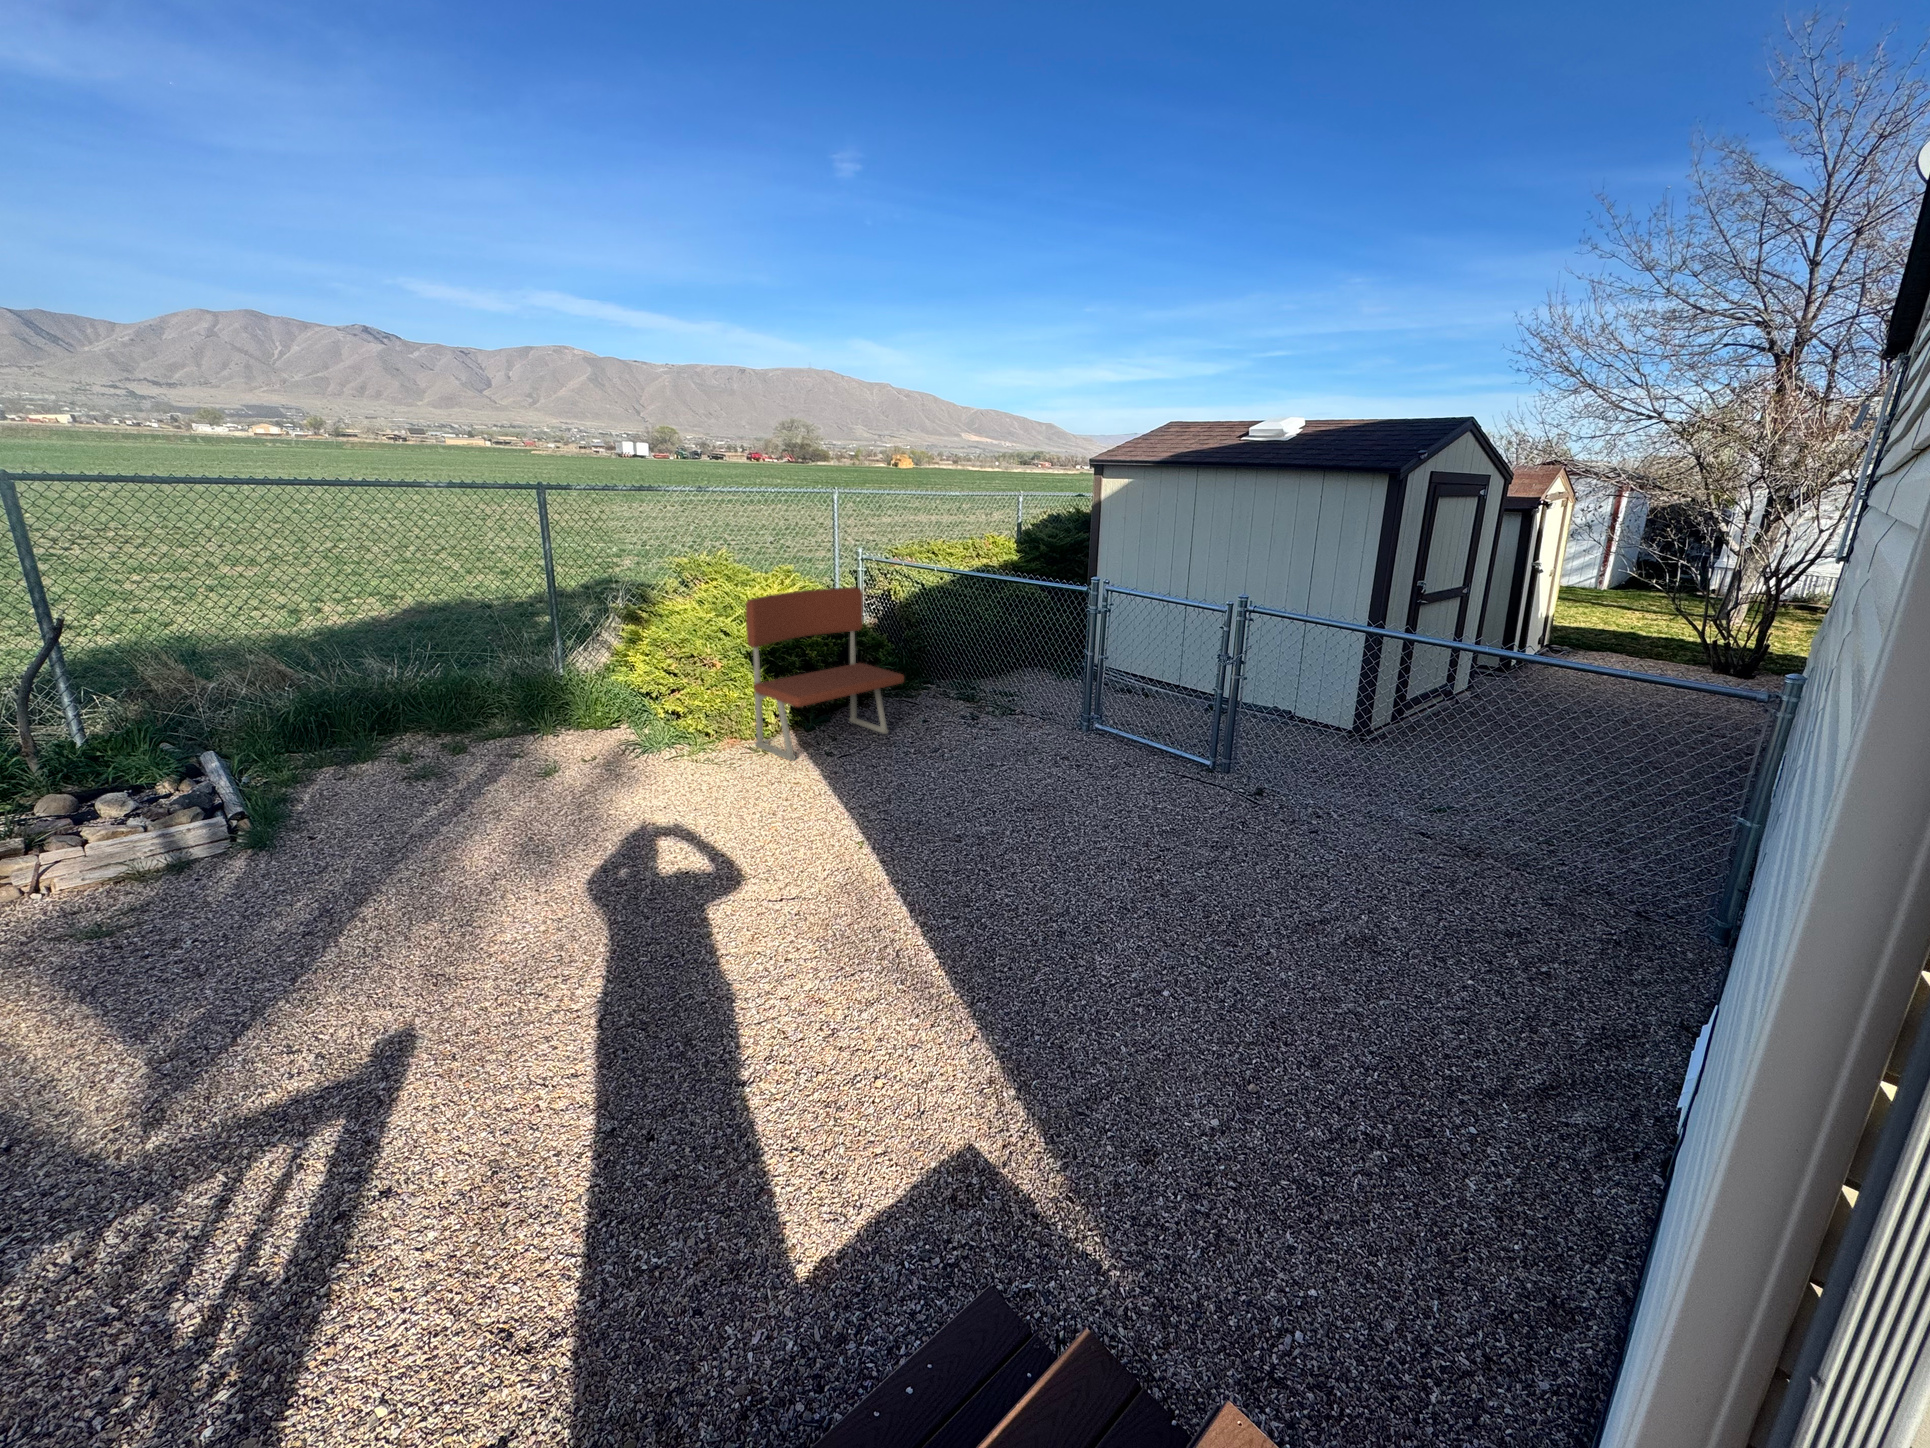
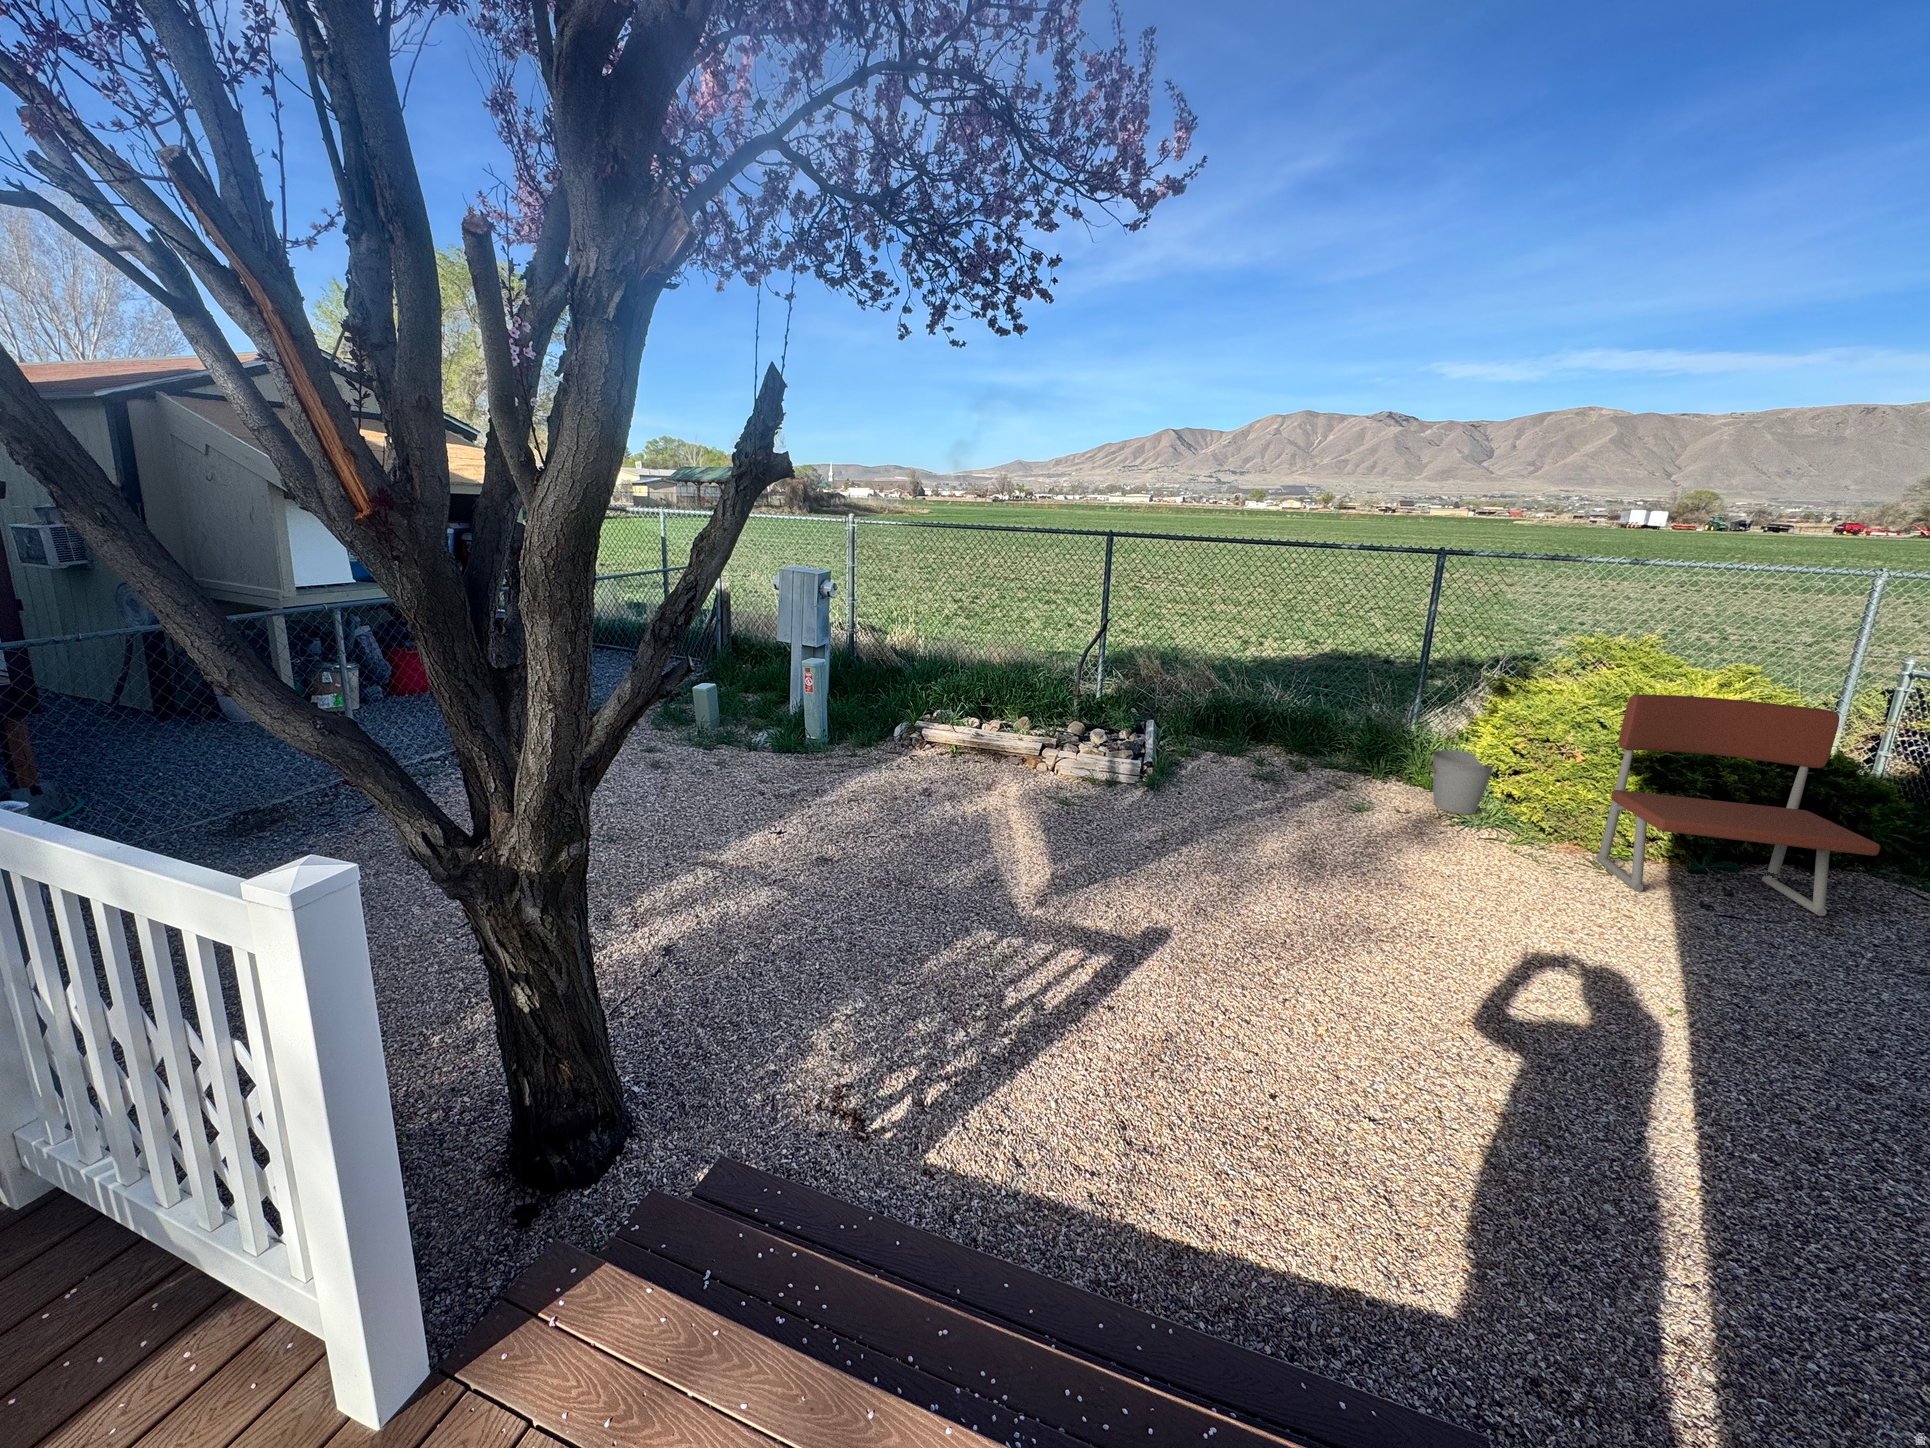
bucket: none [596,683,656,746] -> present [1428,750,1493,815]

